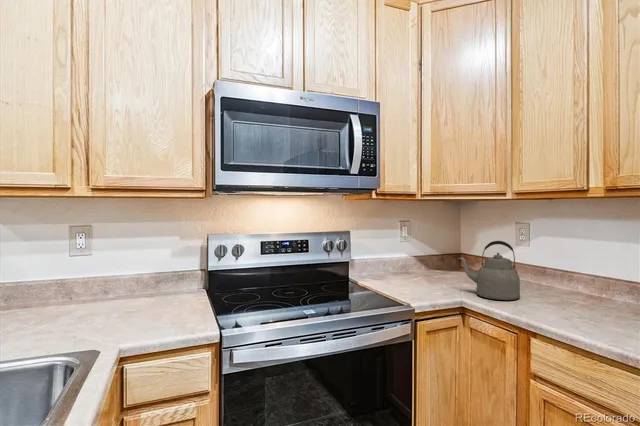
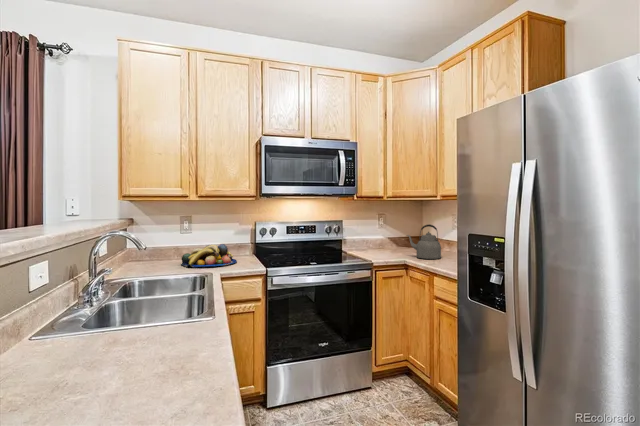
fruit bowl: none [53,277,169,331] -> present [181,244,237,267]

